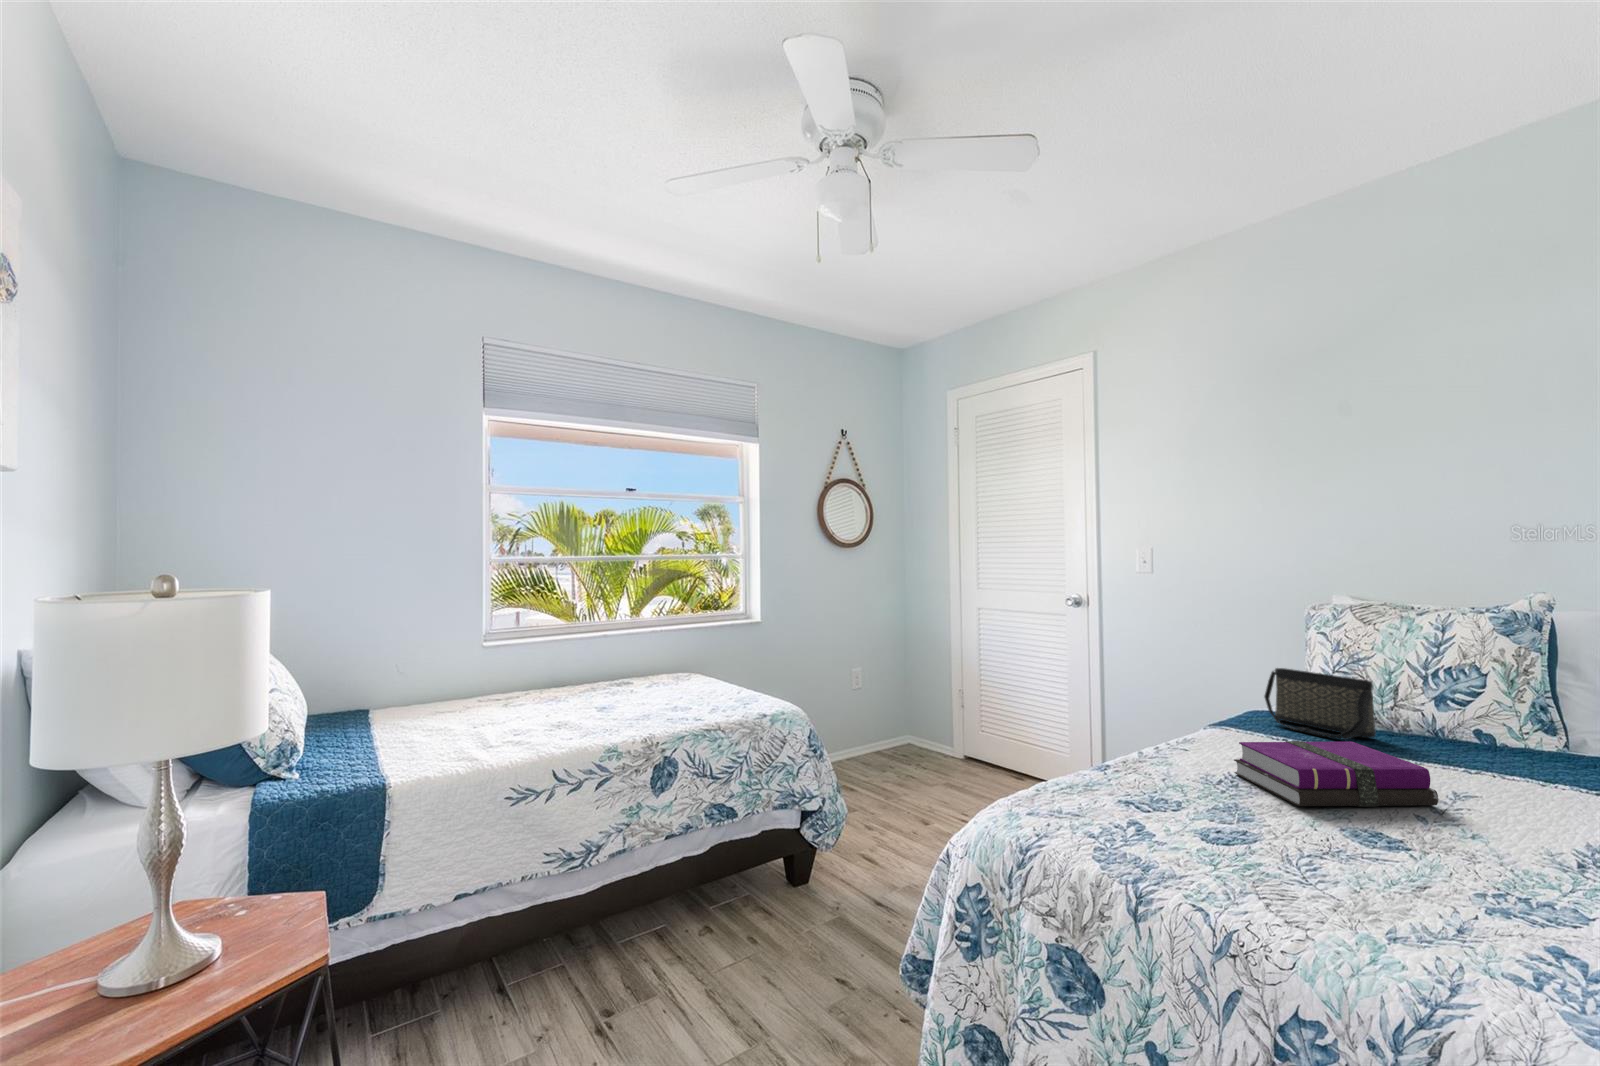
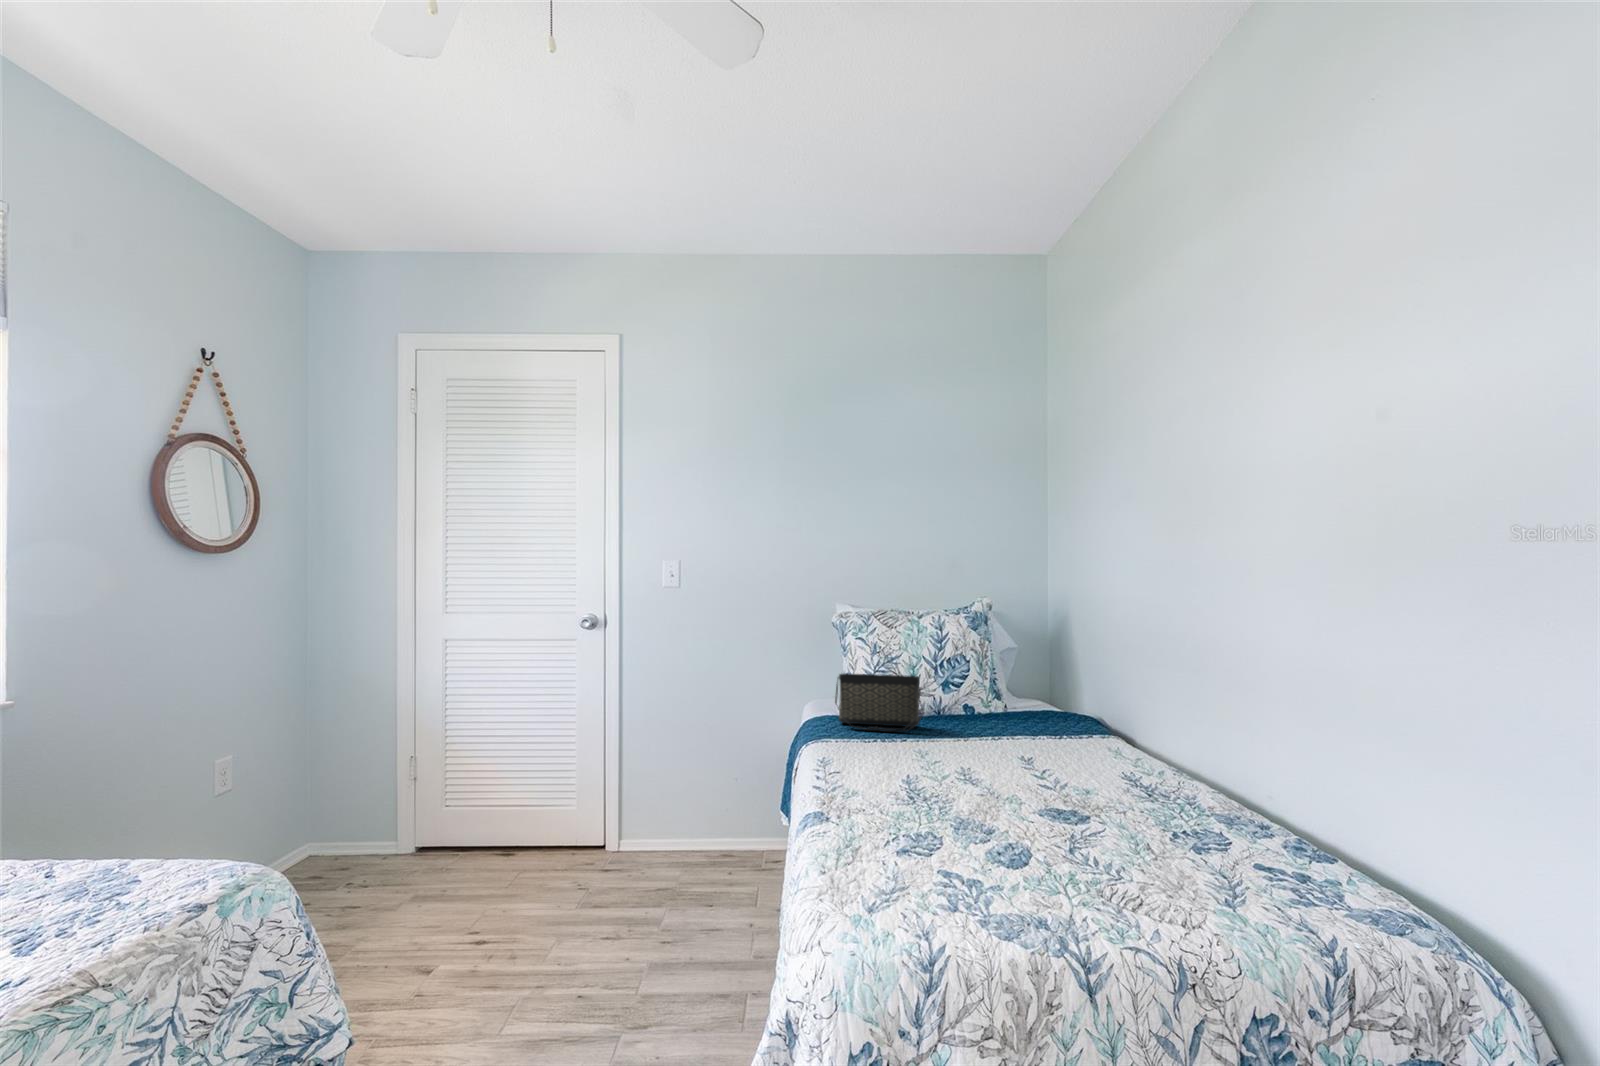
notebook: present [1234,741,1438,807] -> none [909,732,1041,803]

